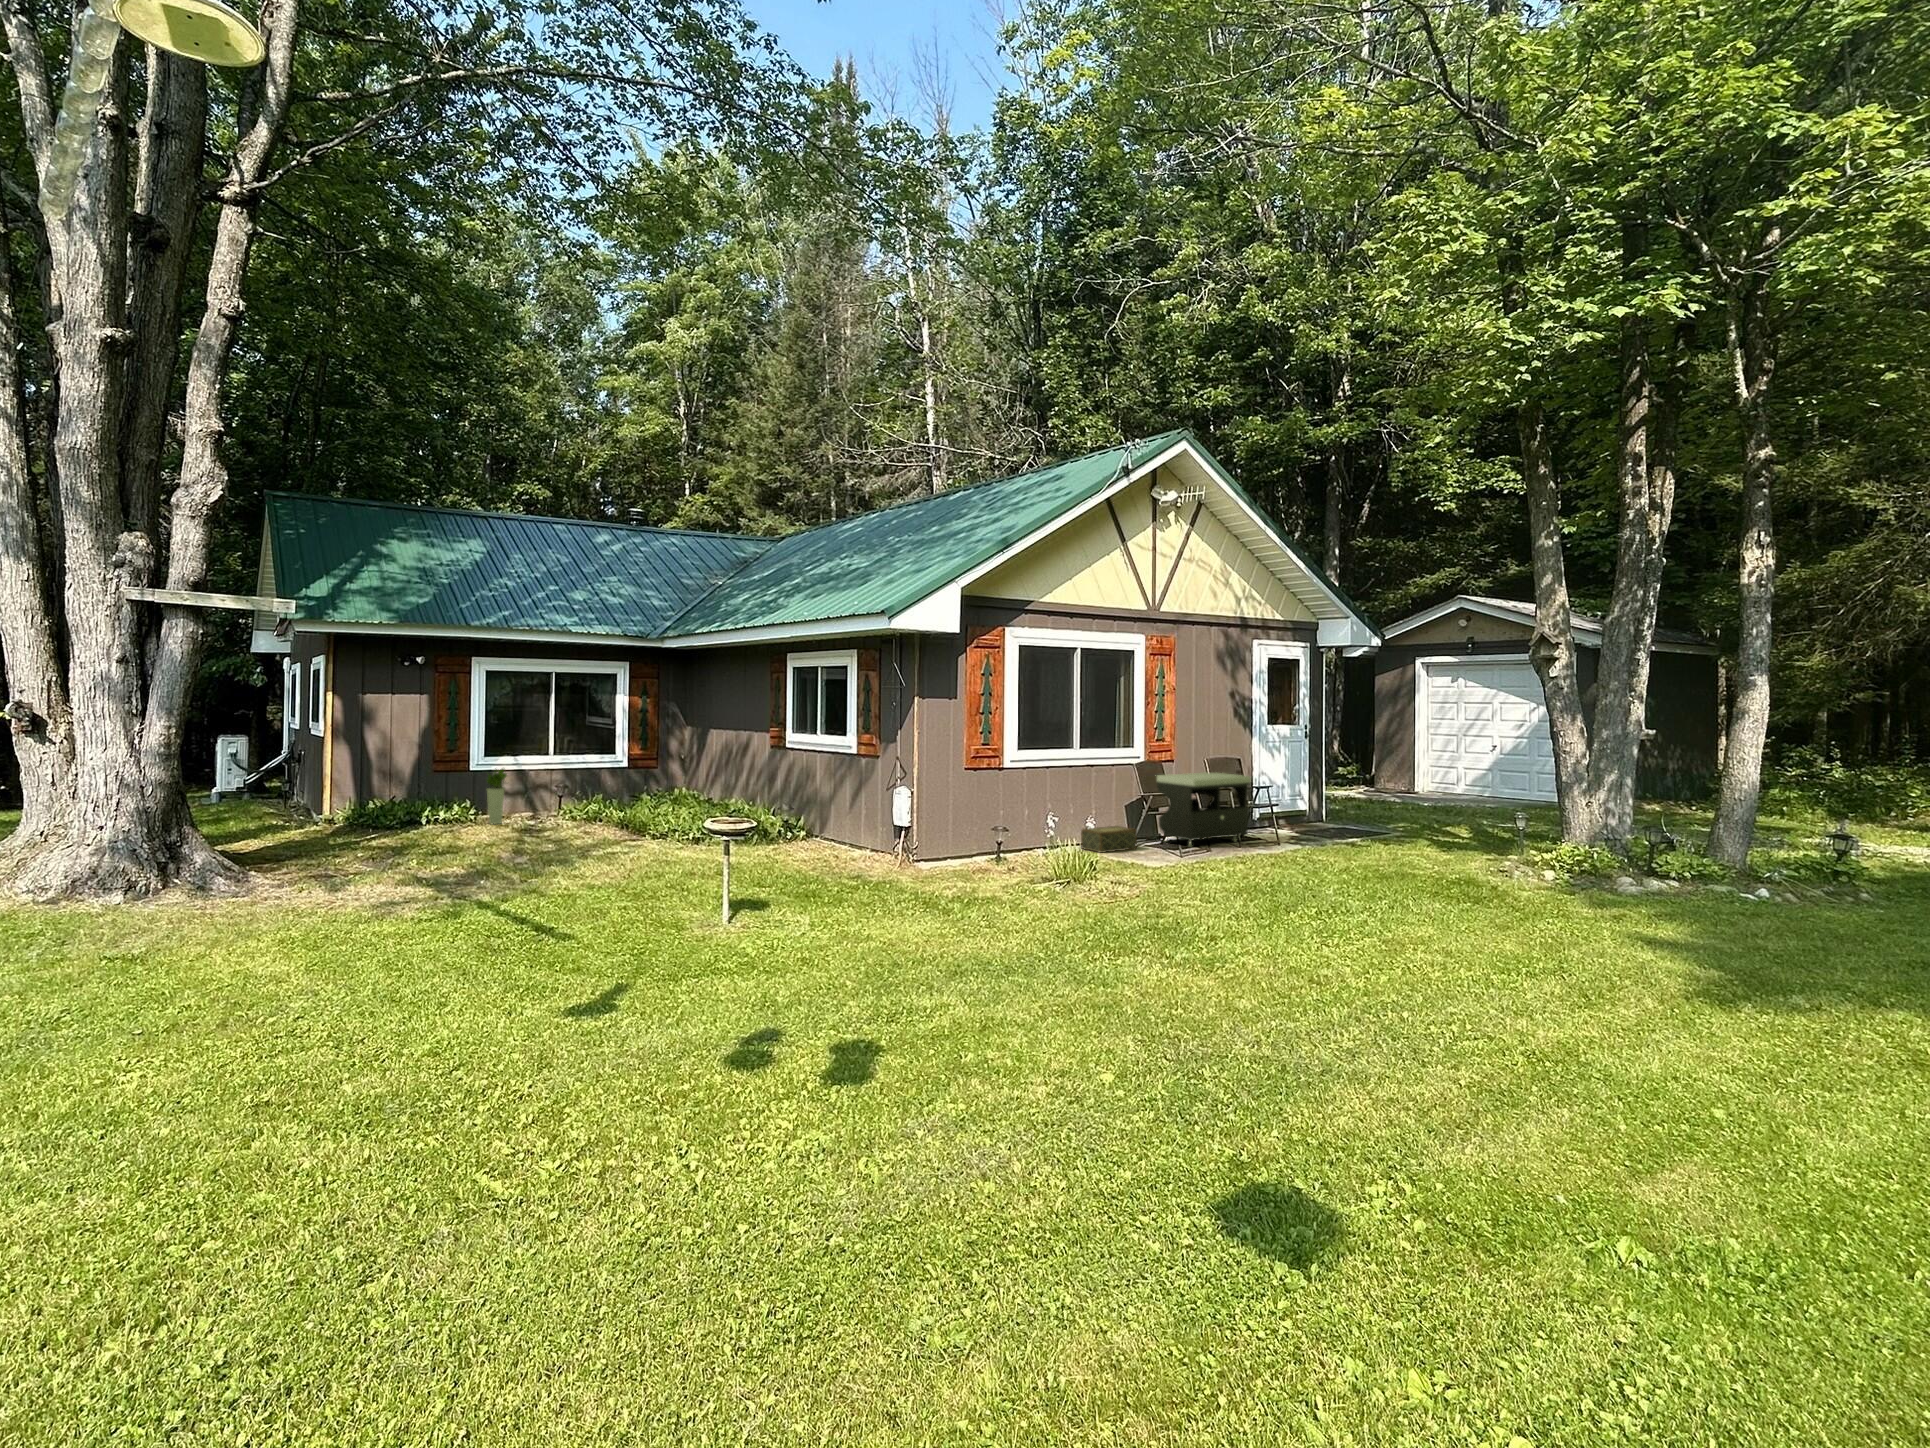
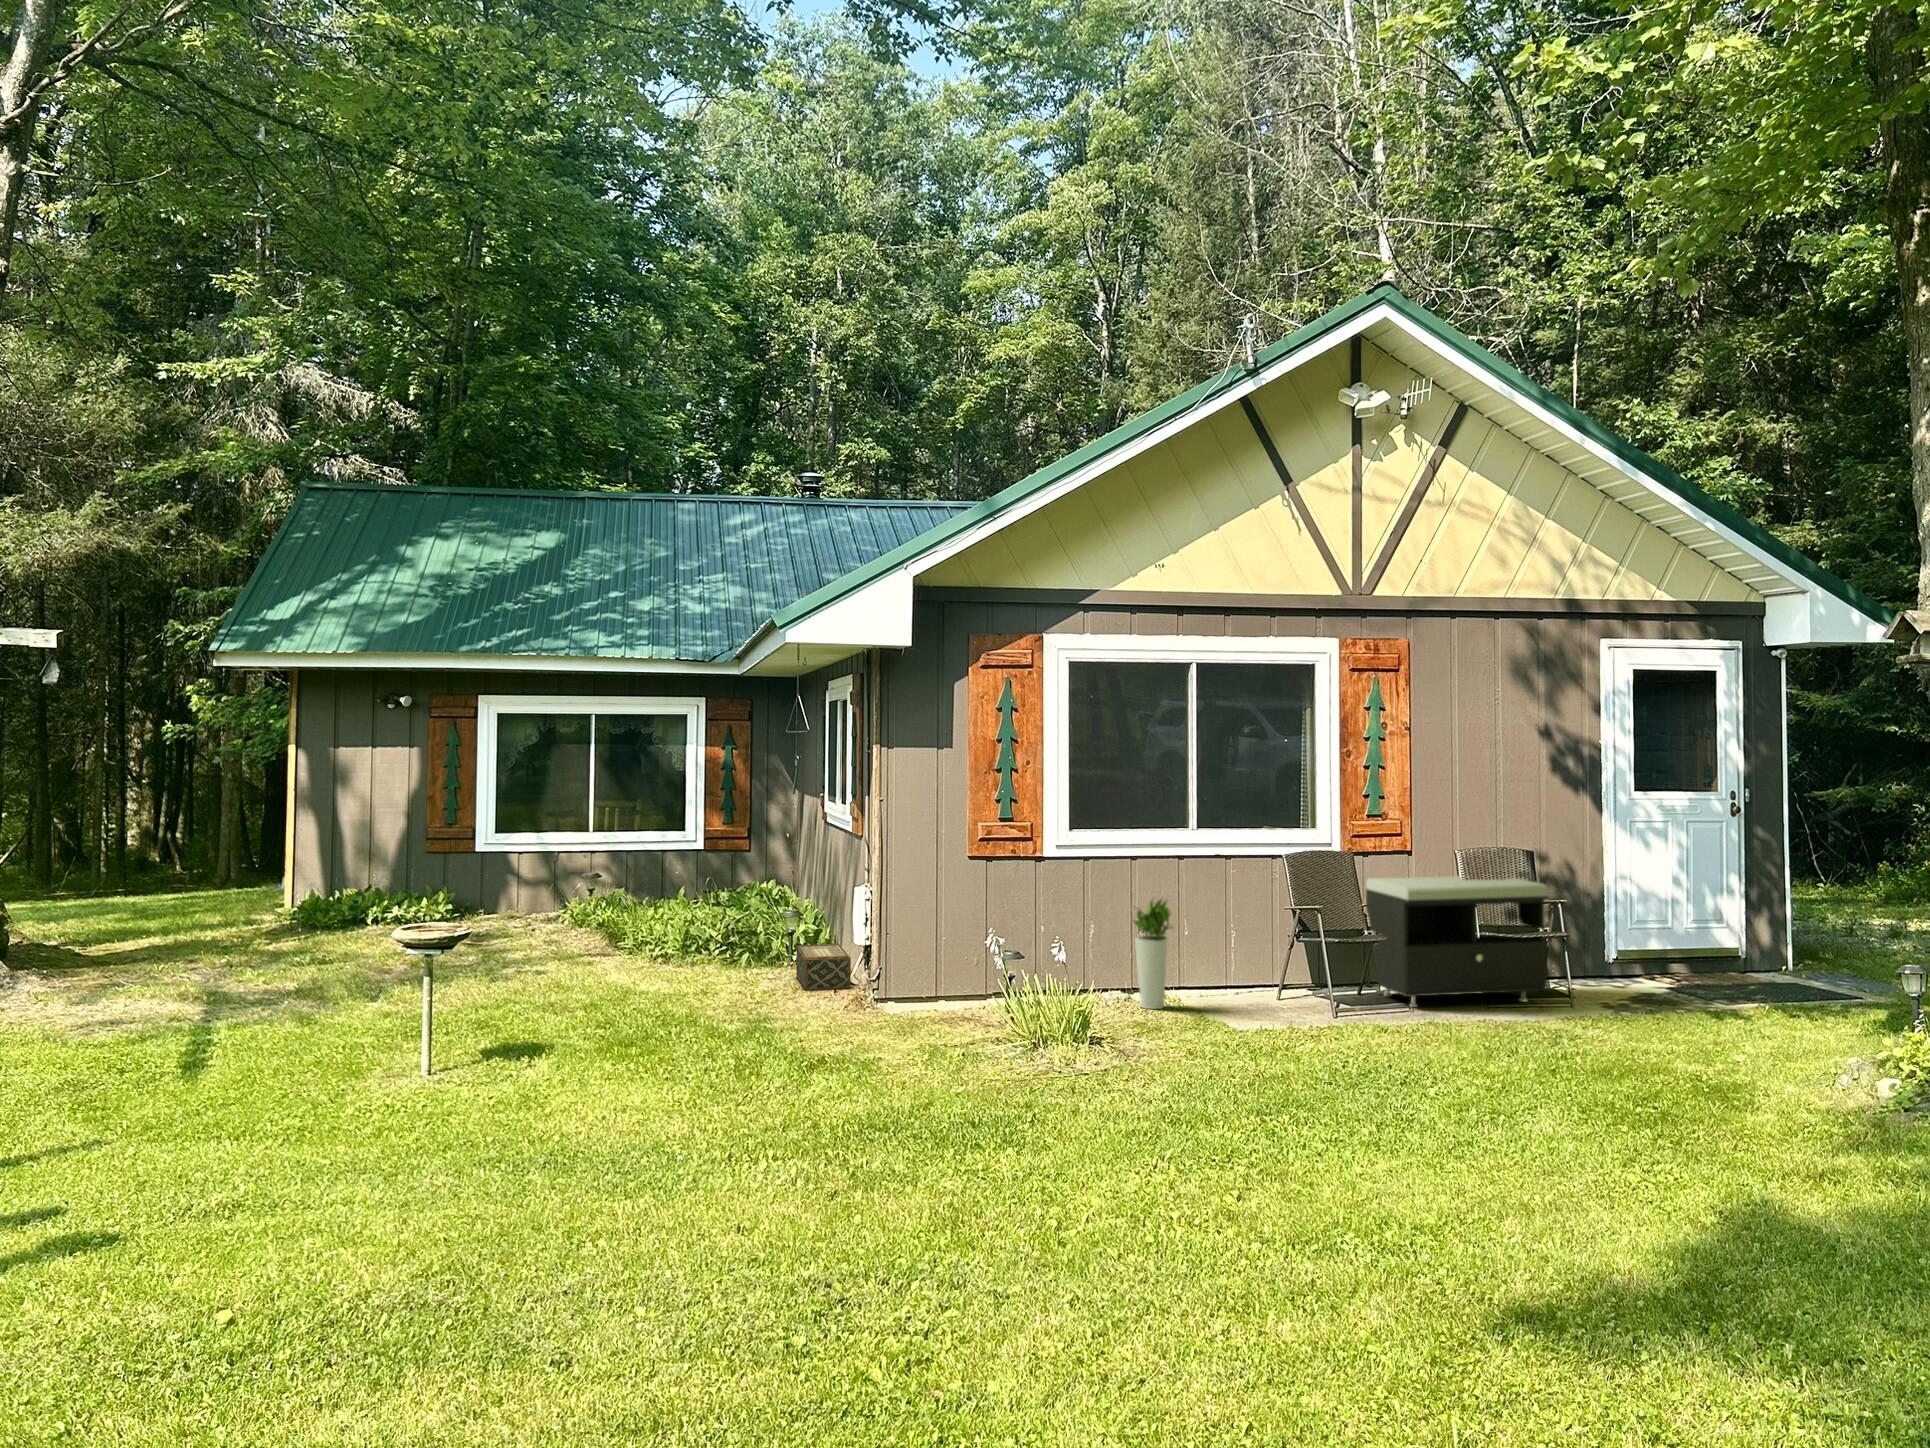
planter: present [487,769,507,824] -> present [1133,899,1172,1009]
woven basket: present [1081,826,1137,853] -> present [796,944,851,990]

